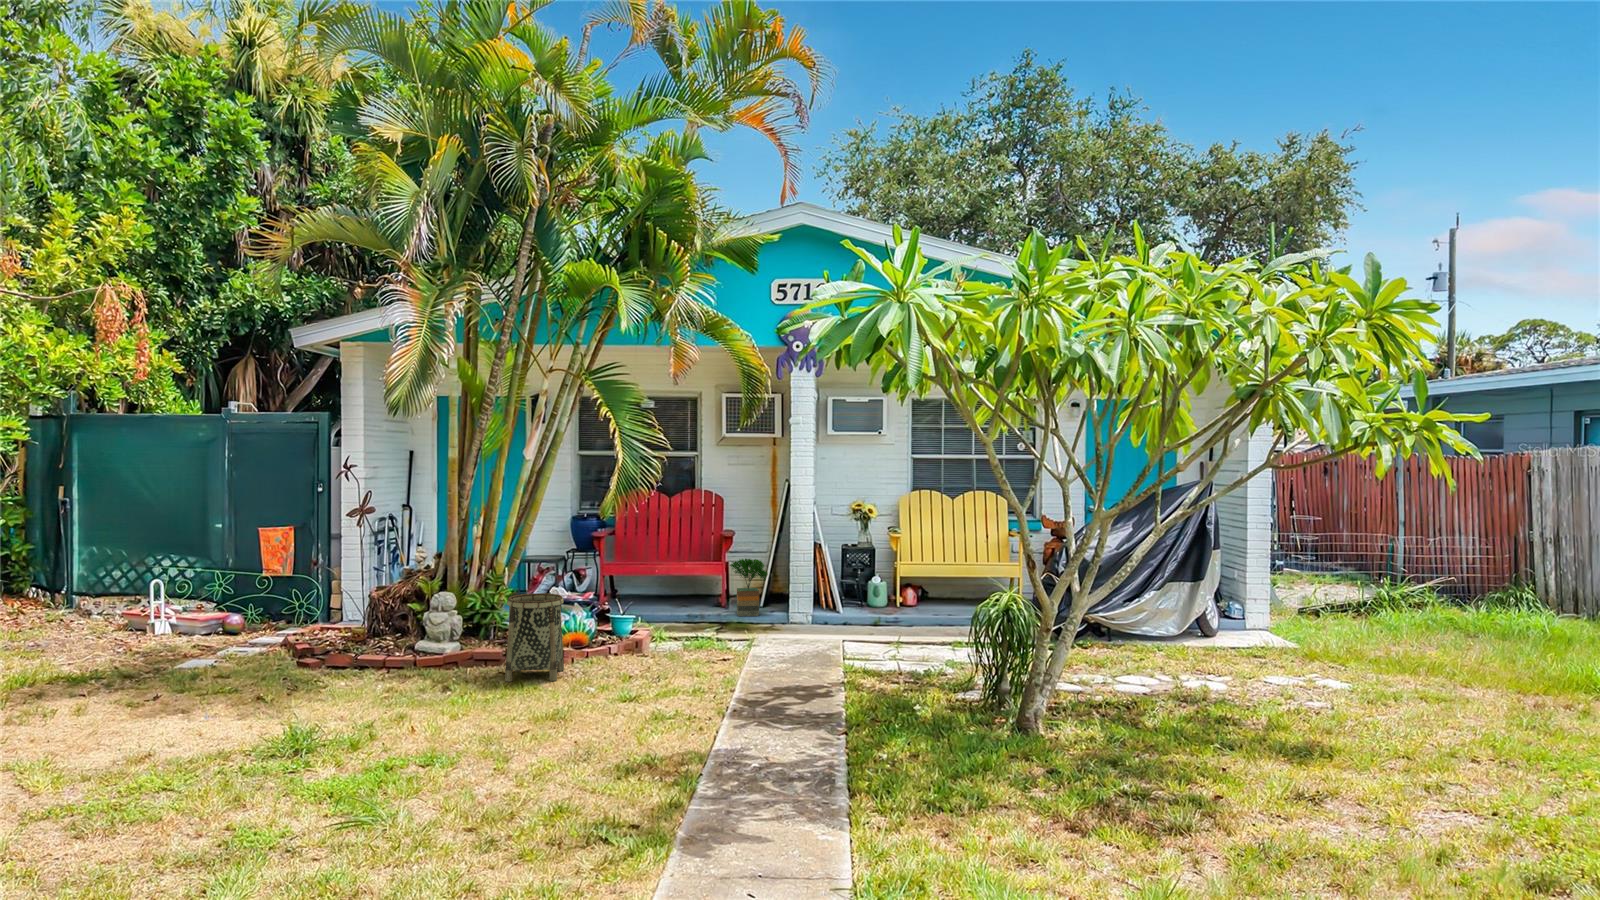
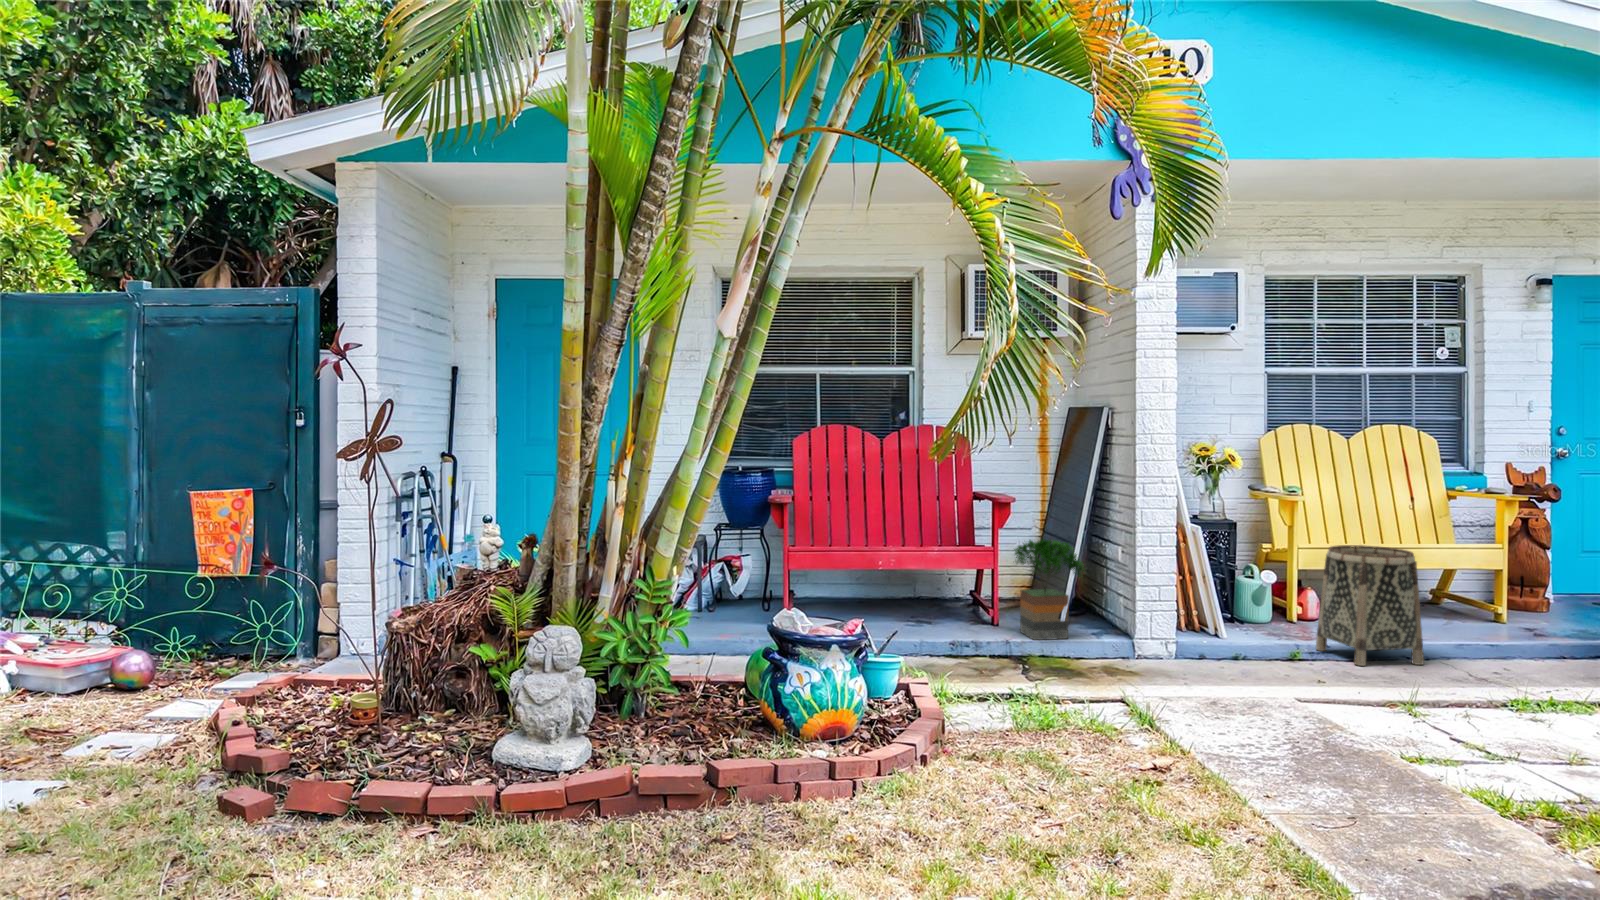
basket: present [505,593,564,682] -> present [1316,545,1424,666]

